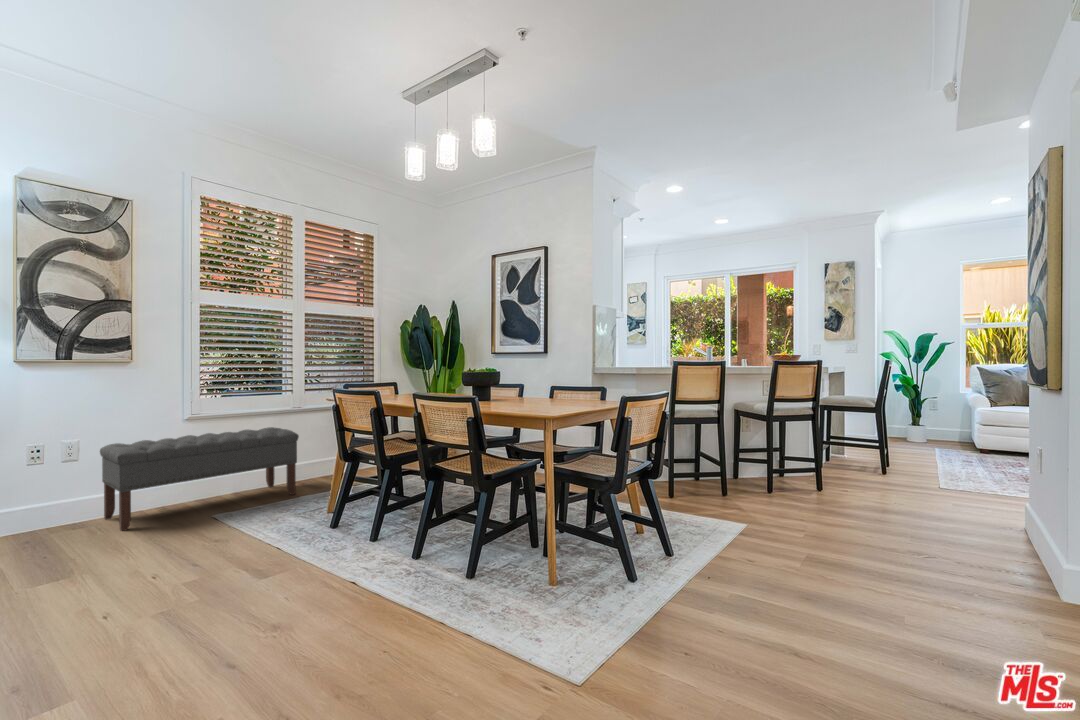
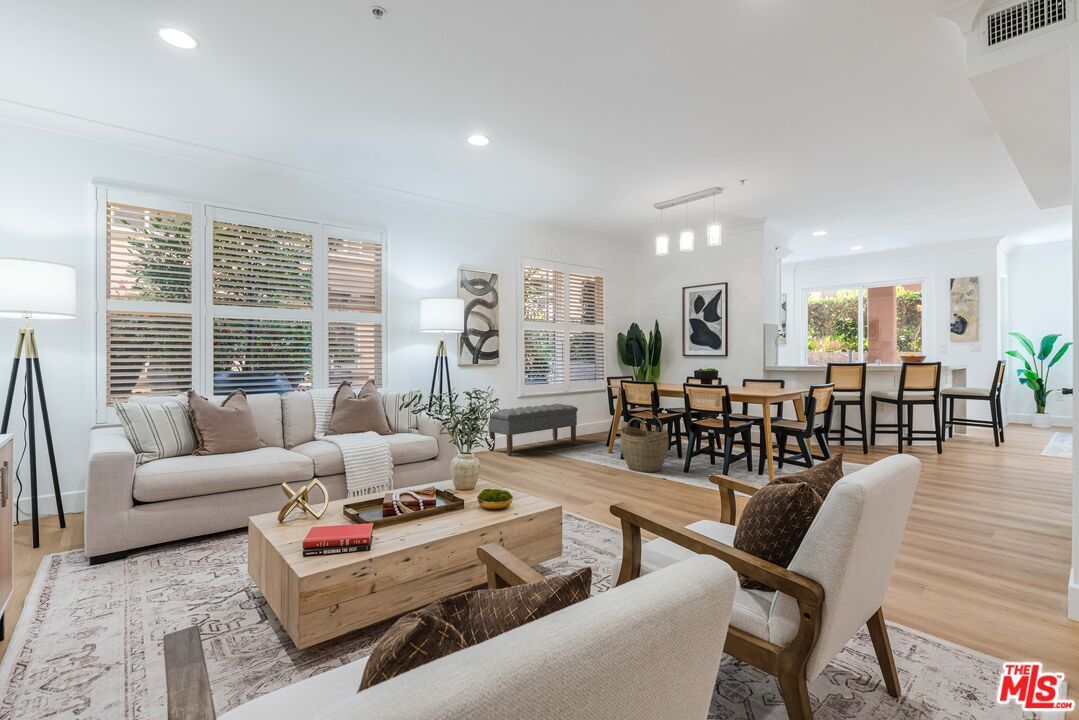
woven basket: none [298,451,388,565] -> present [621,415,669,472]

